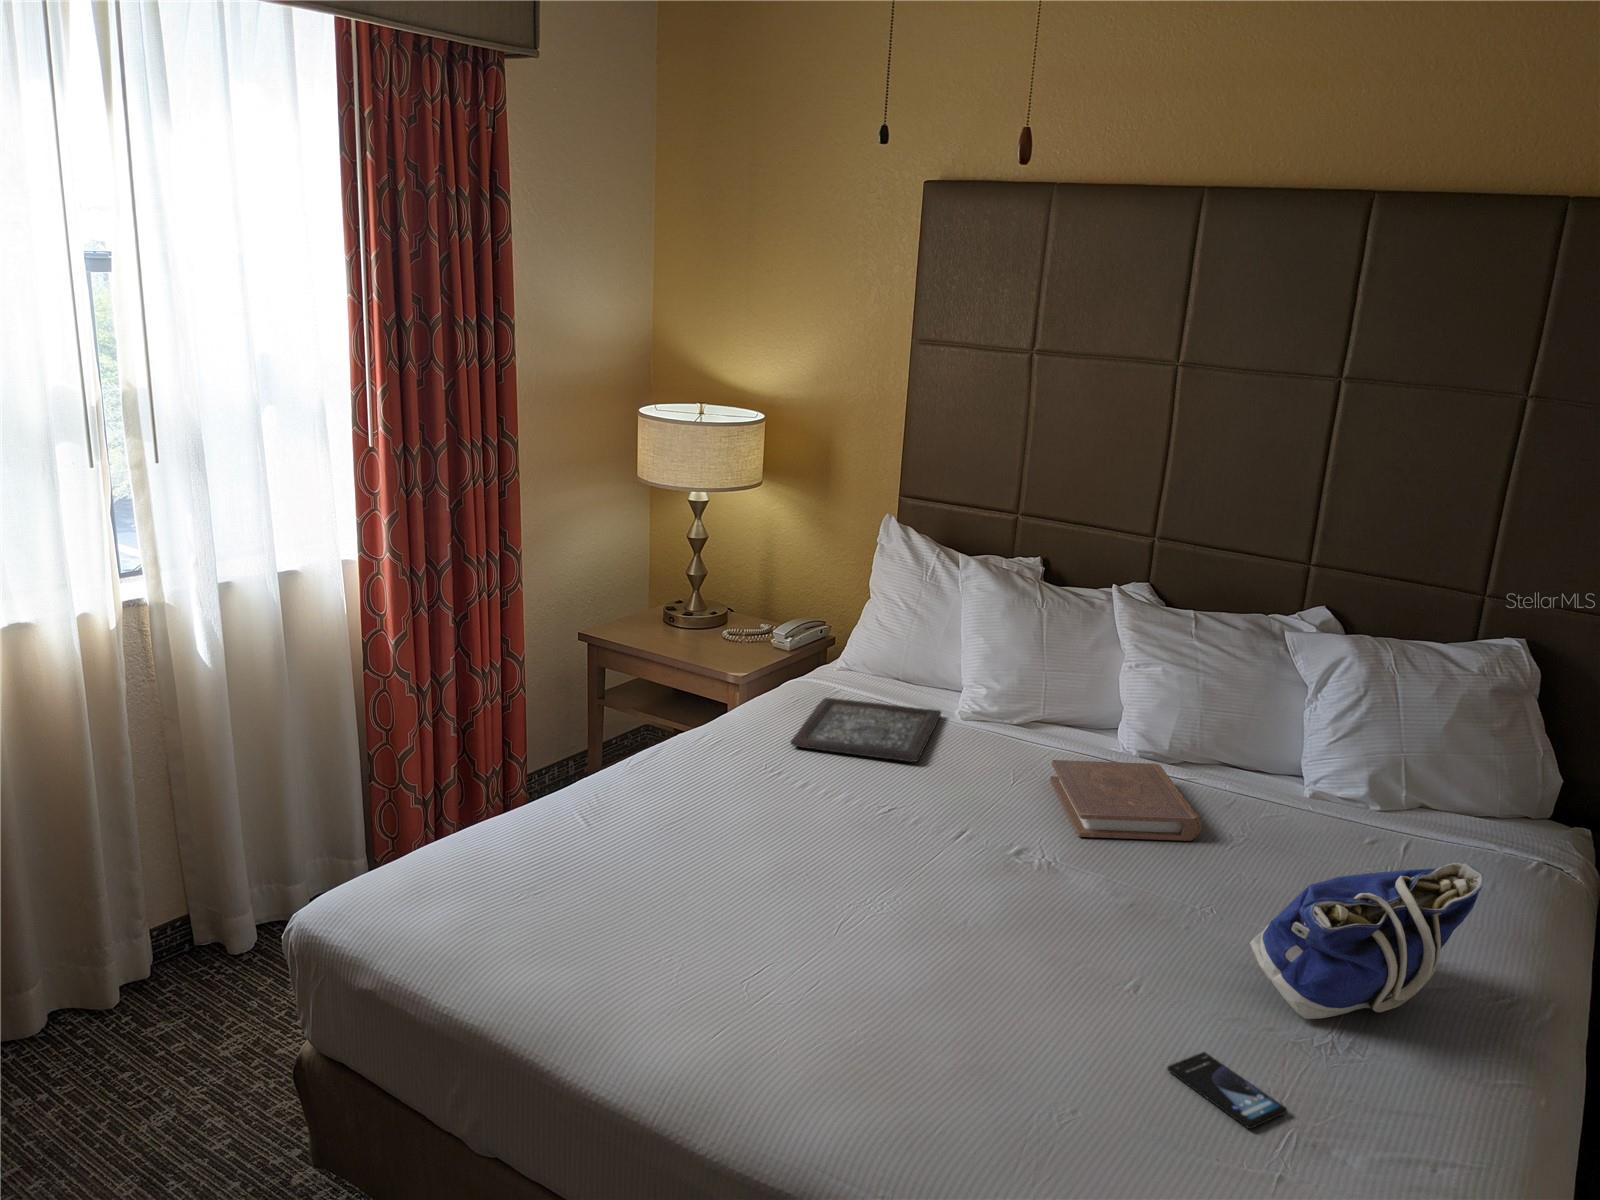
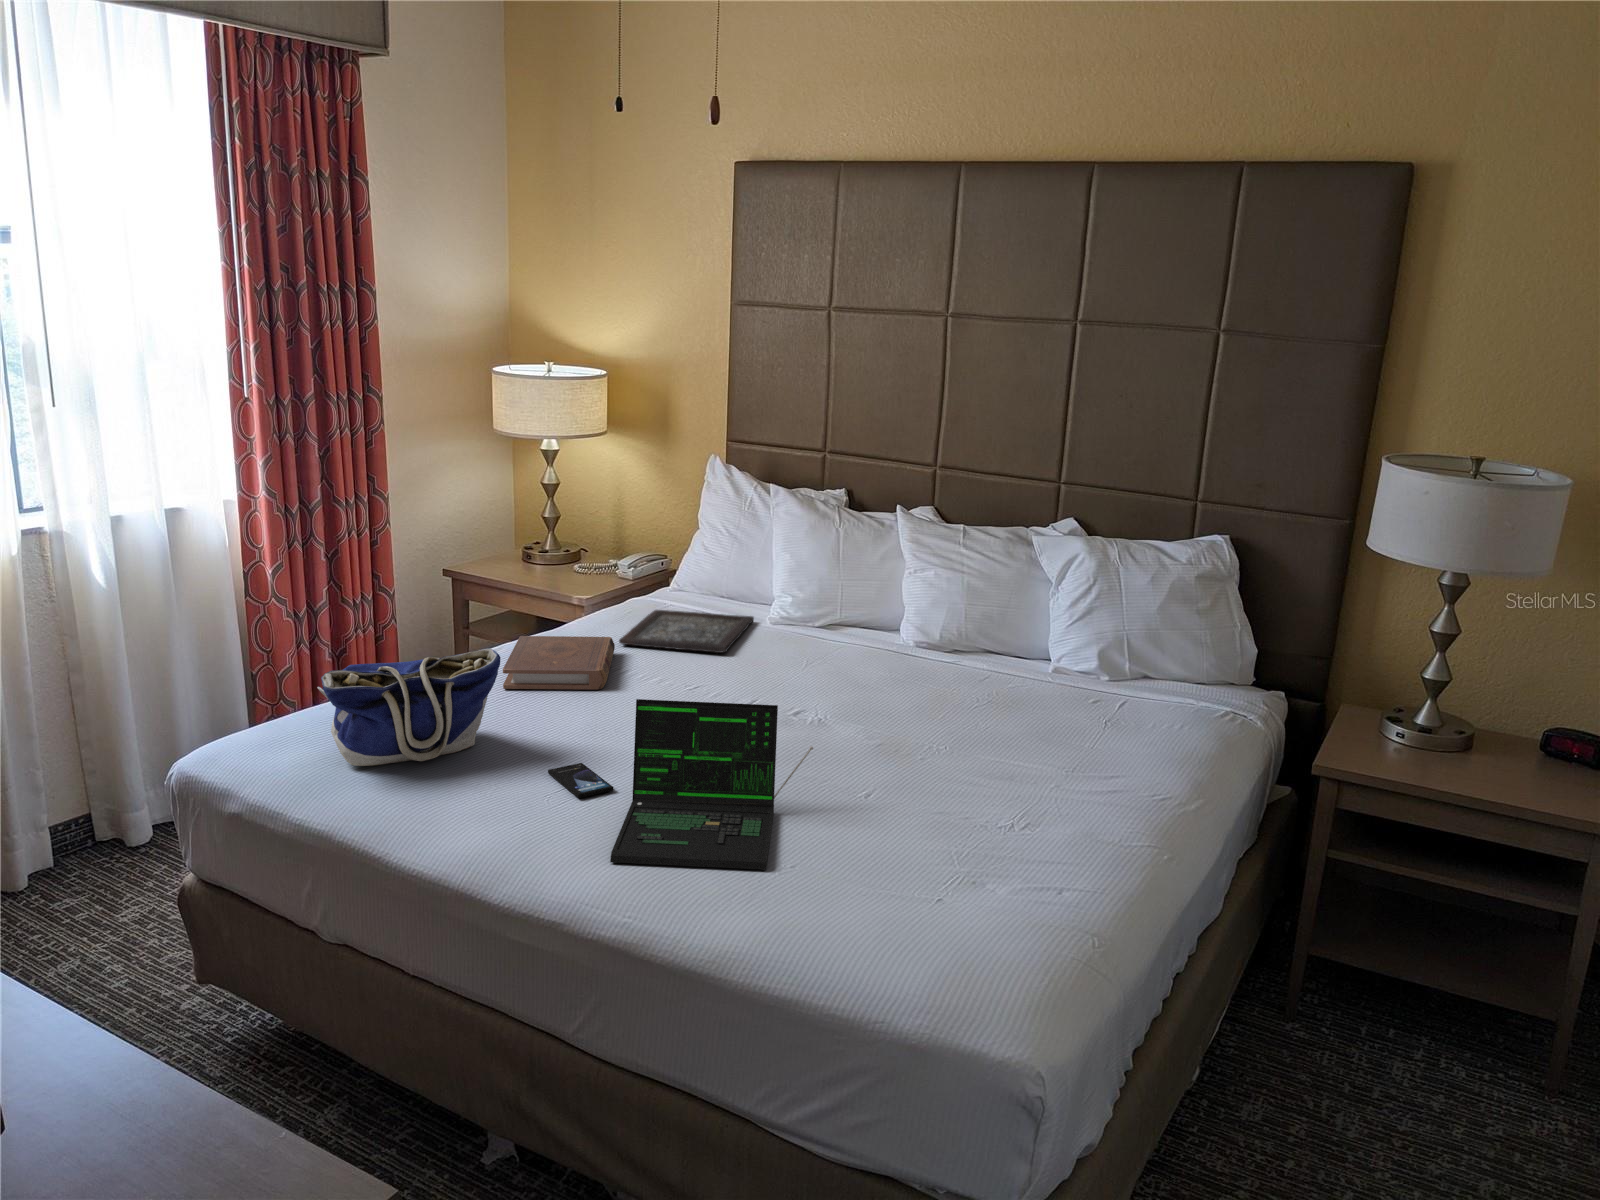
book: present [1050,760,1201,841] -> present [503,636,615,690]
tote bag: present [1250,862,1483,1019] -> present [317,648,501,766]
laptop: none [835,866,1078,1115] -> present [610,699,813,870]
smartphone: present [1168,1052,1287,1129] -> present [548,763,613,798]

